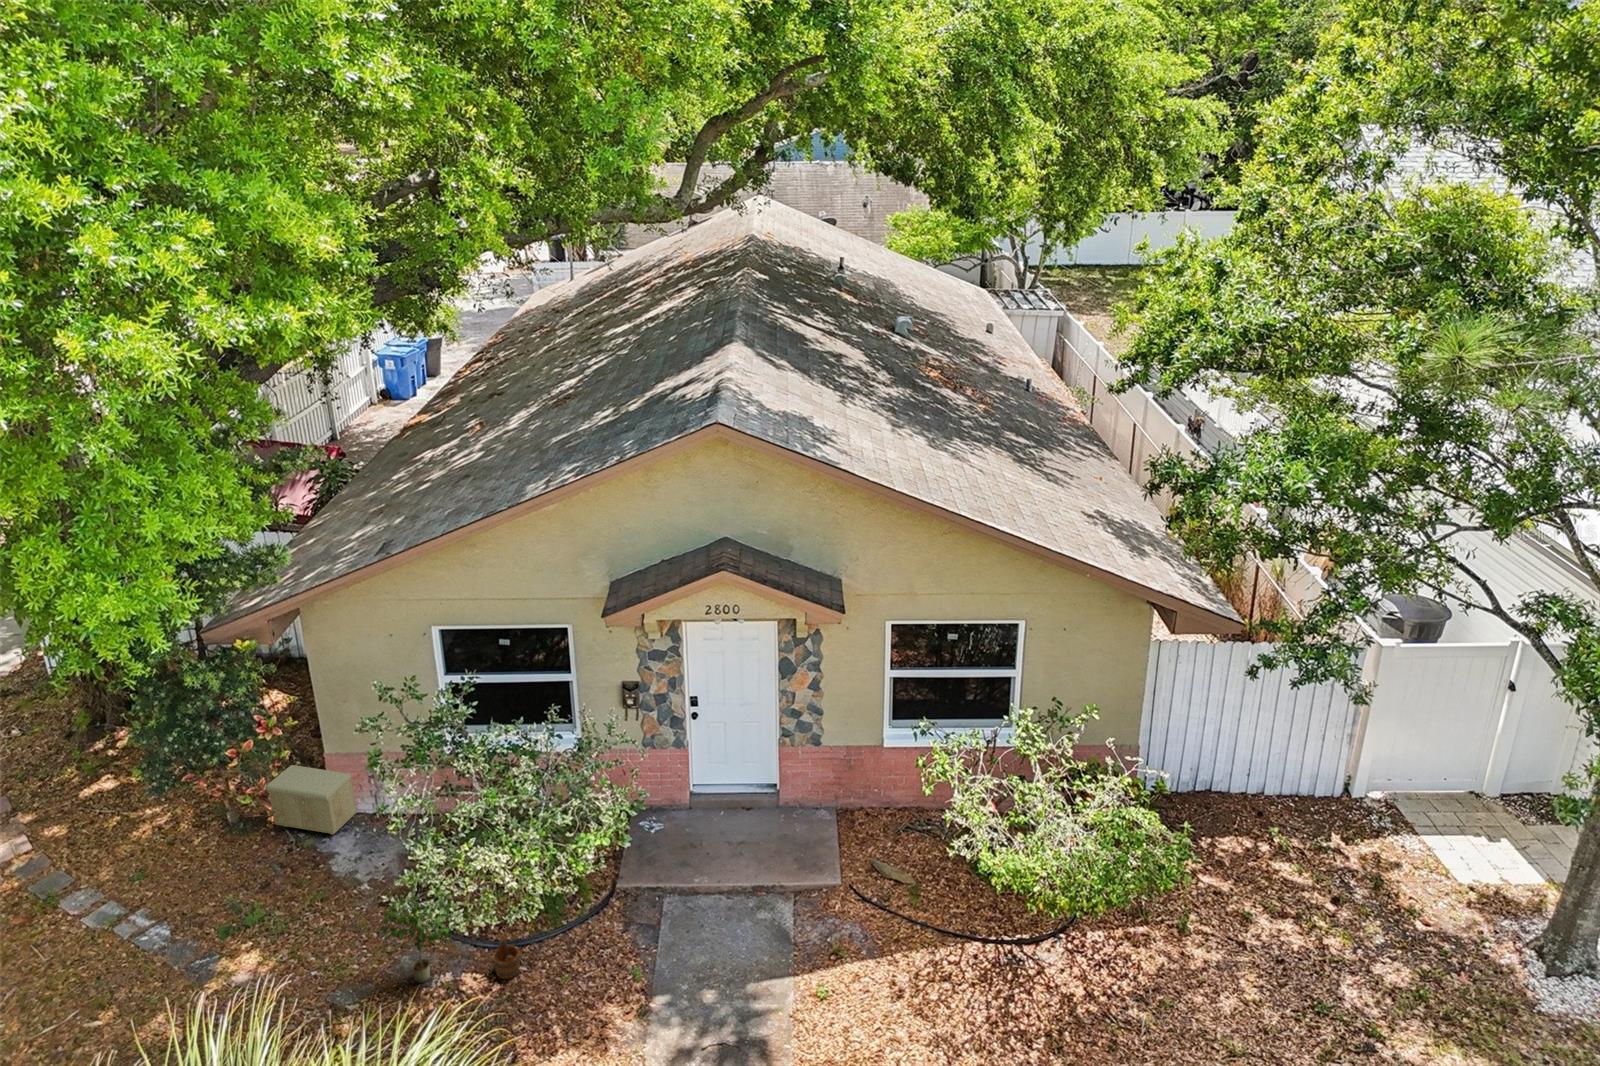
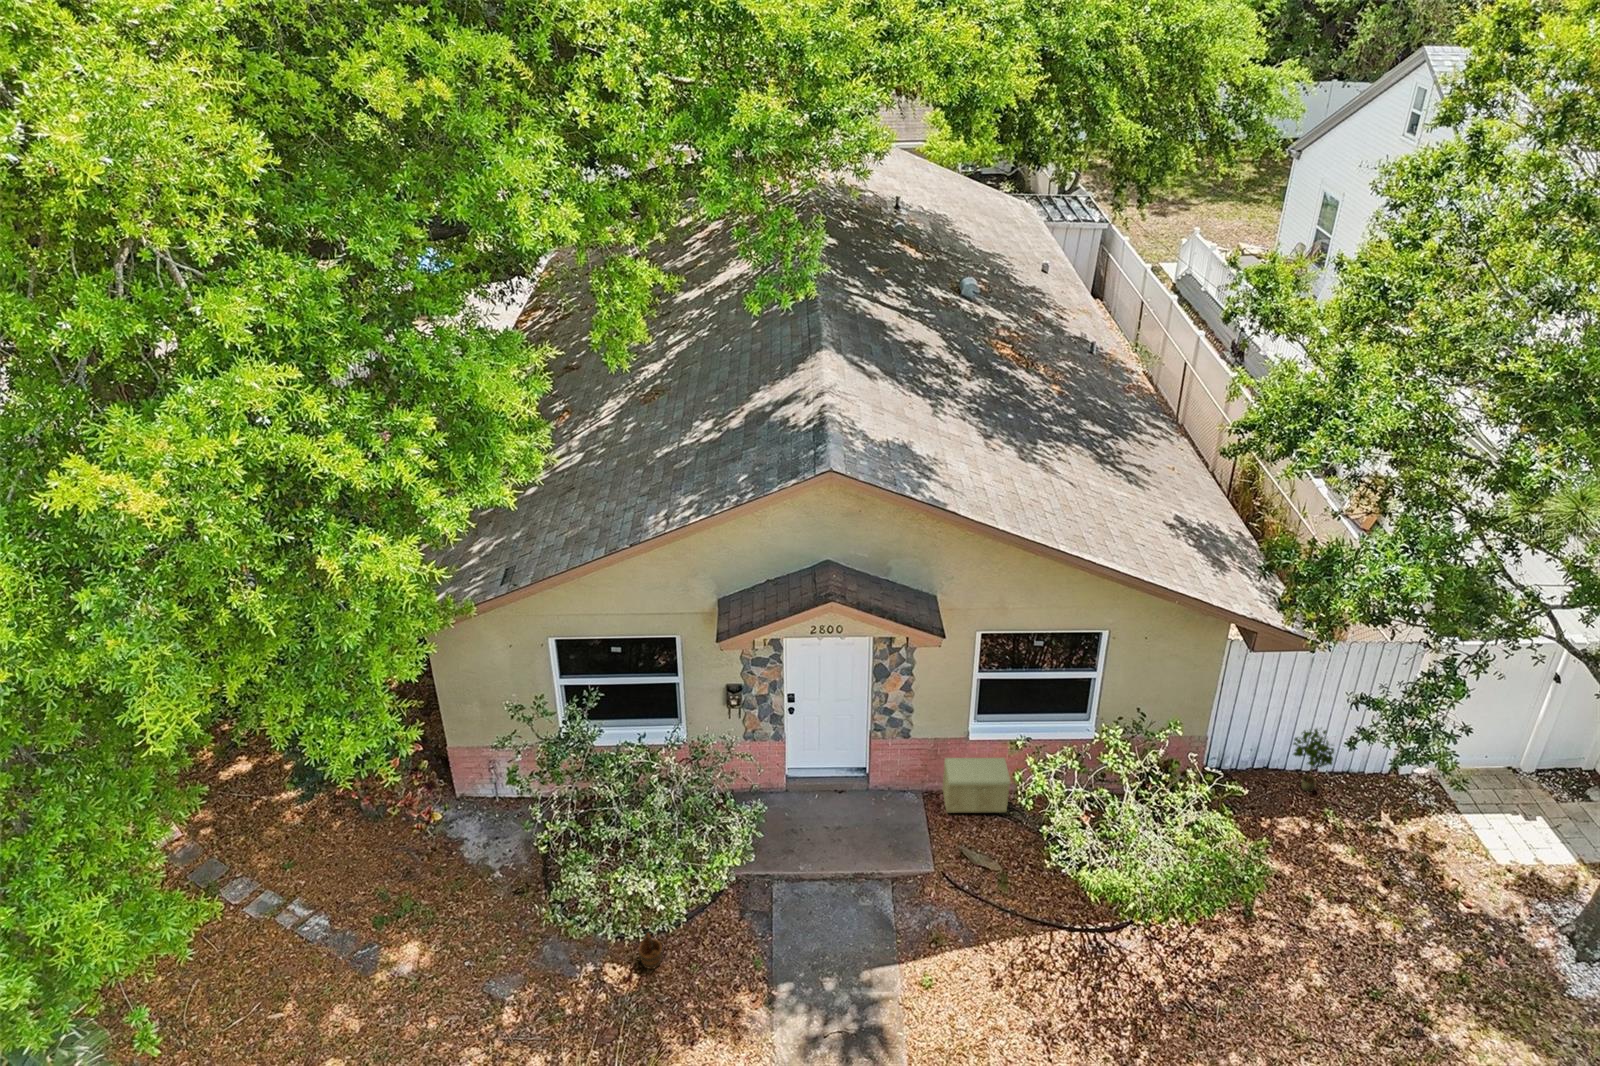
storage bench: present [267,765,357,835] -> present [943,758,1010,813]
potted plant: present [378,897,452,983] -> present [1293,729,1334,792]

